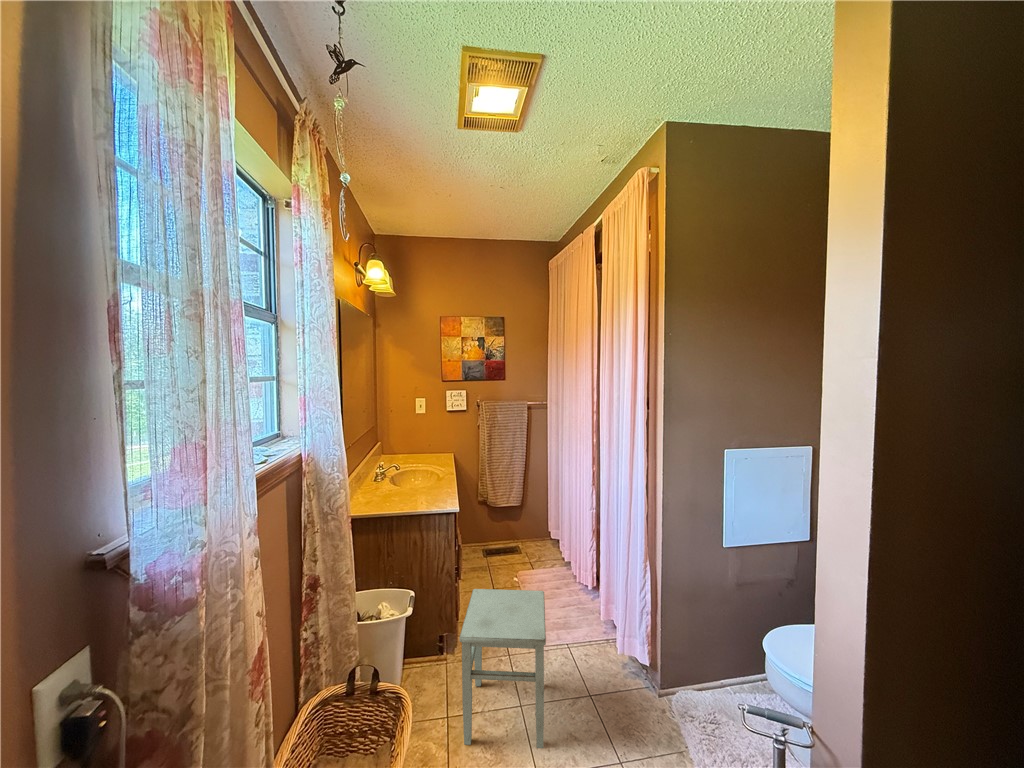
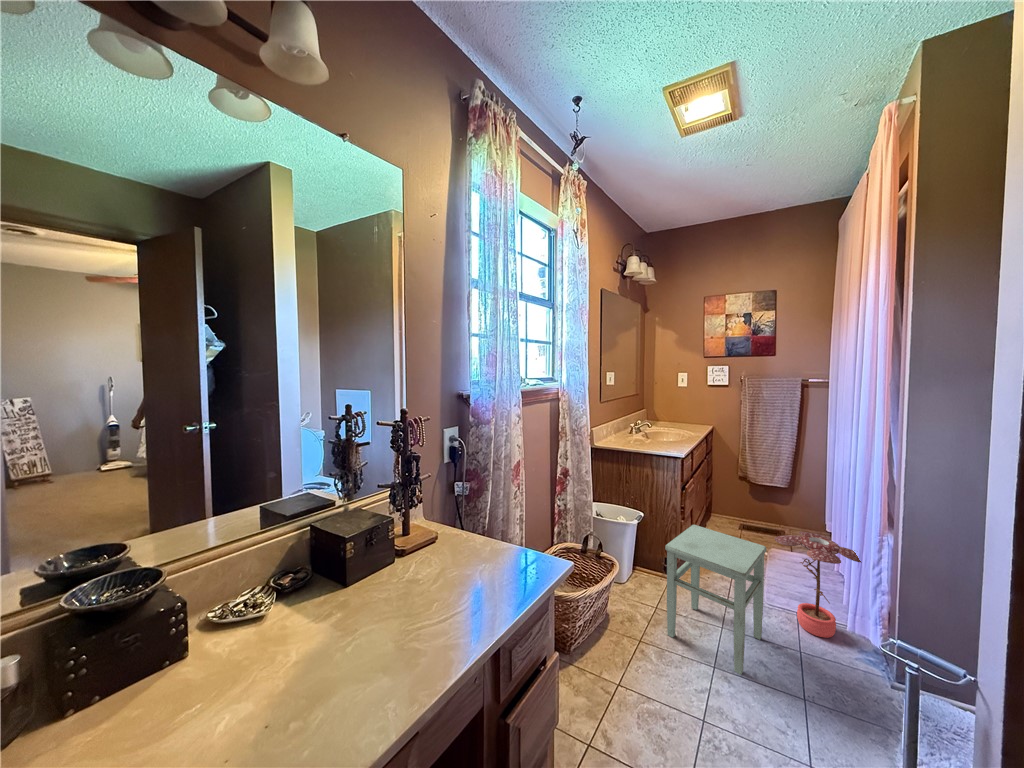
potted plant: none [540,556,606,654] -> present [775,532,861,638]

